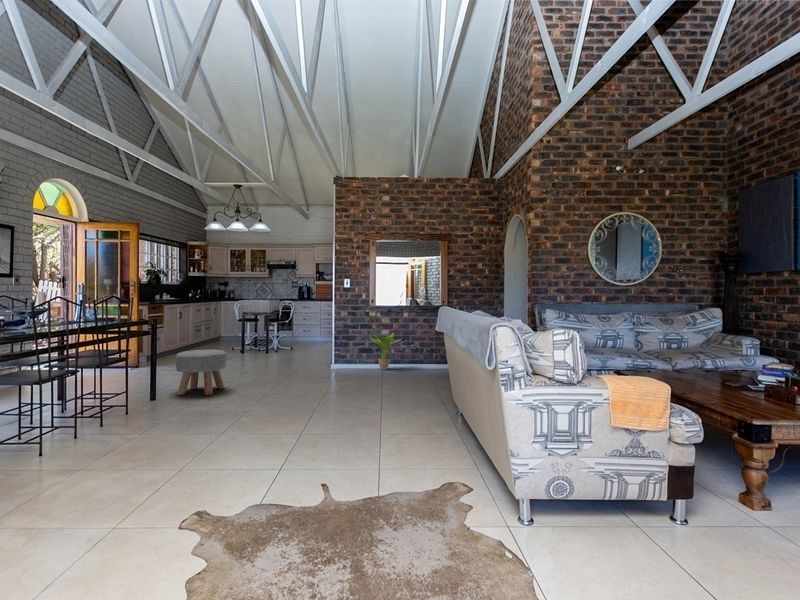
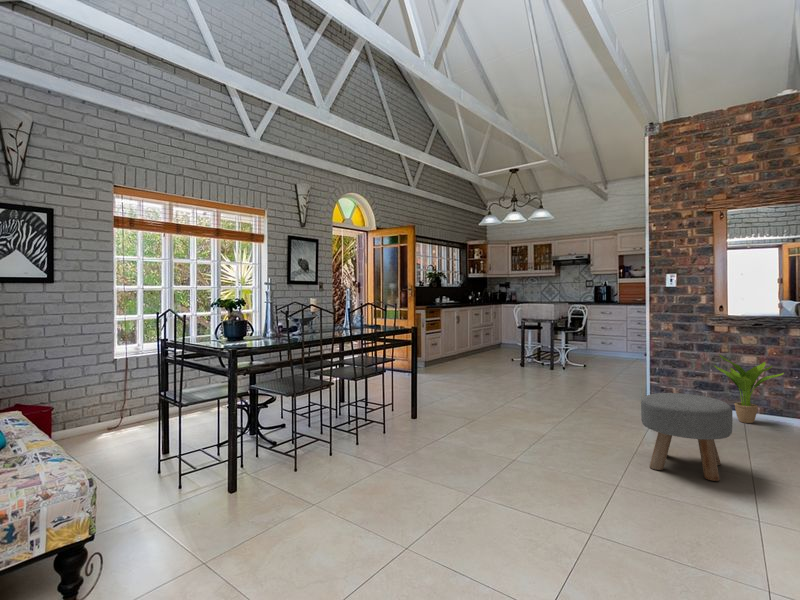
ottoman: present [176,349,226,395] -> present [641,393,733,481]

